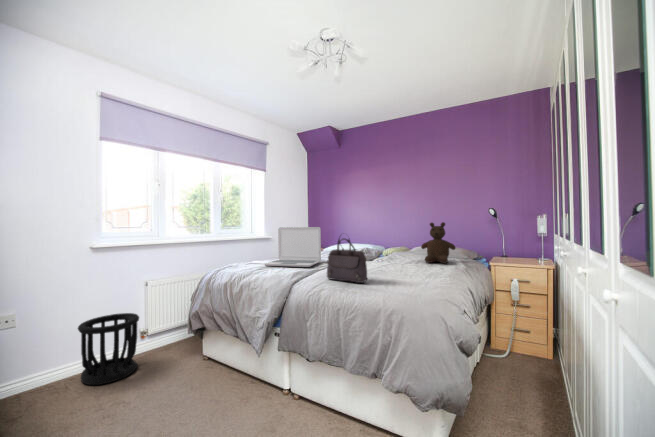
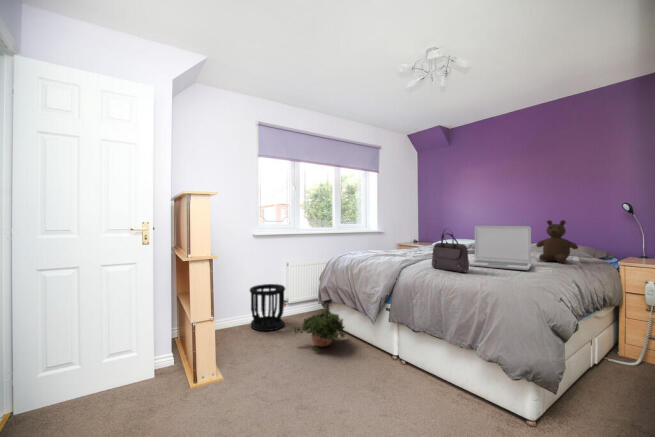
laptop: present [264,227,321,267] -> present [469,226,531,270]
potted plant: none [143,339,225,406] -> present [294,308,345,351]

